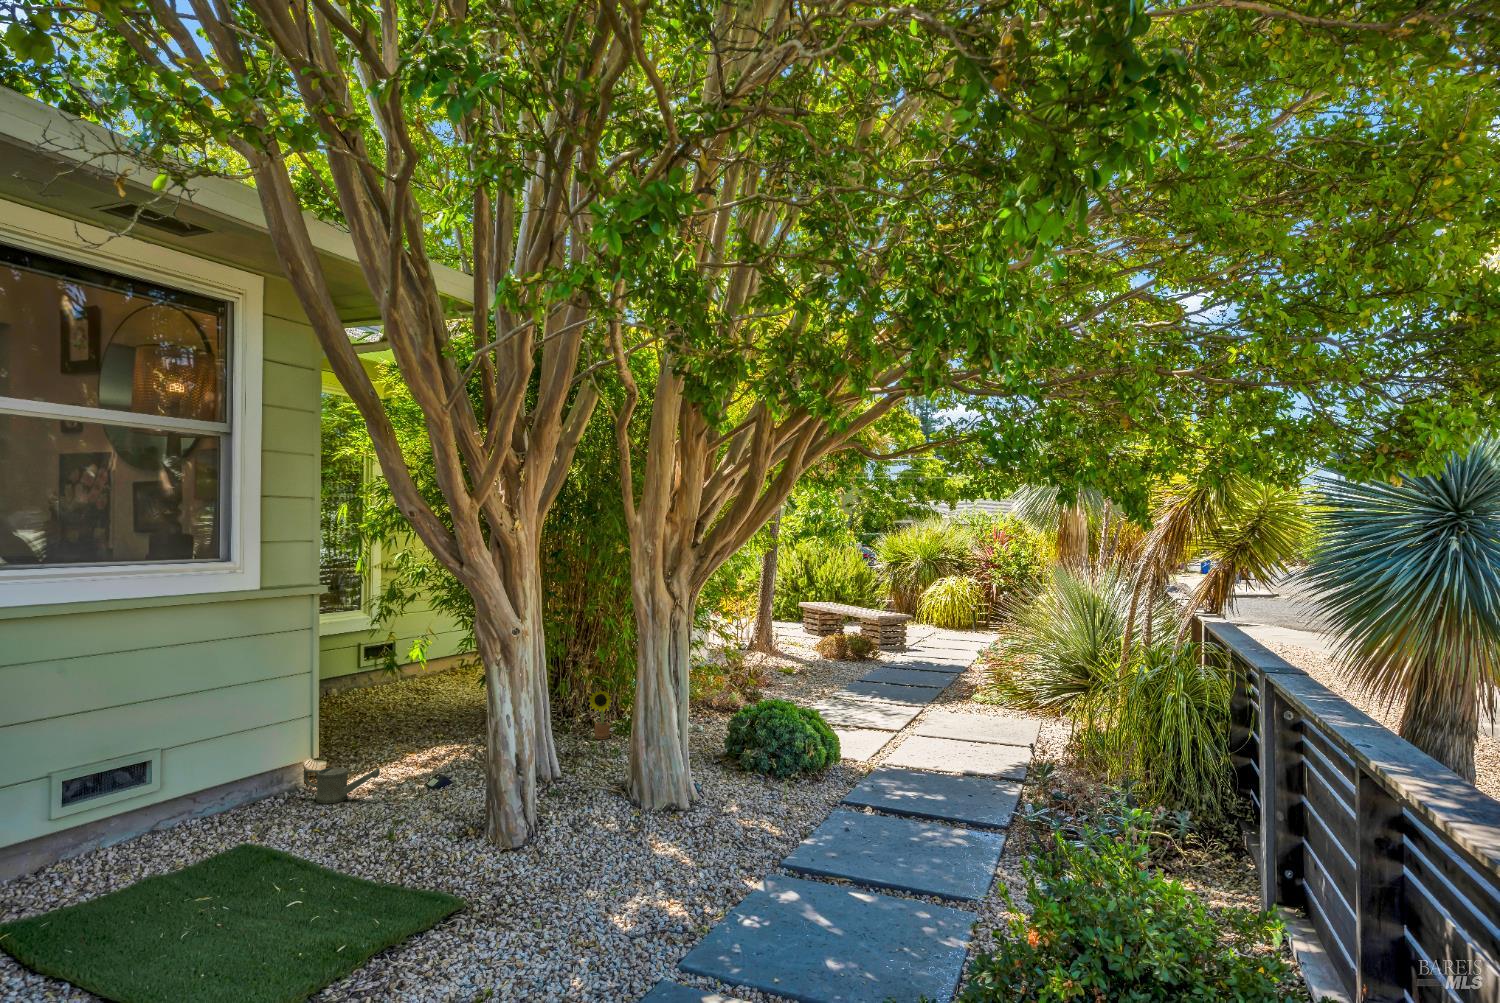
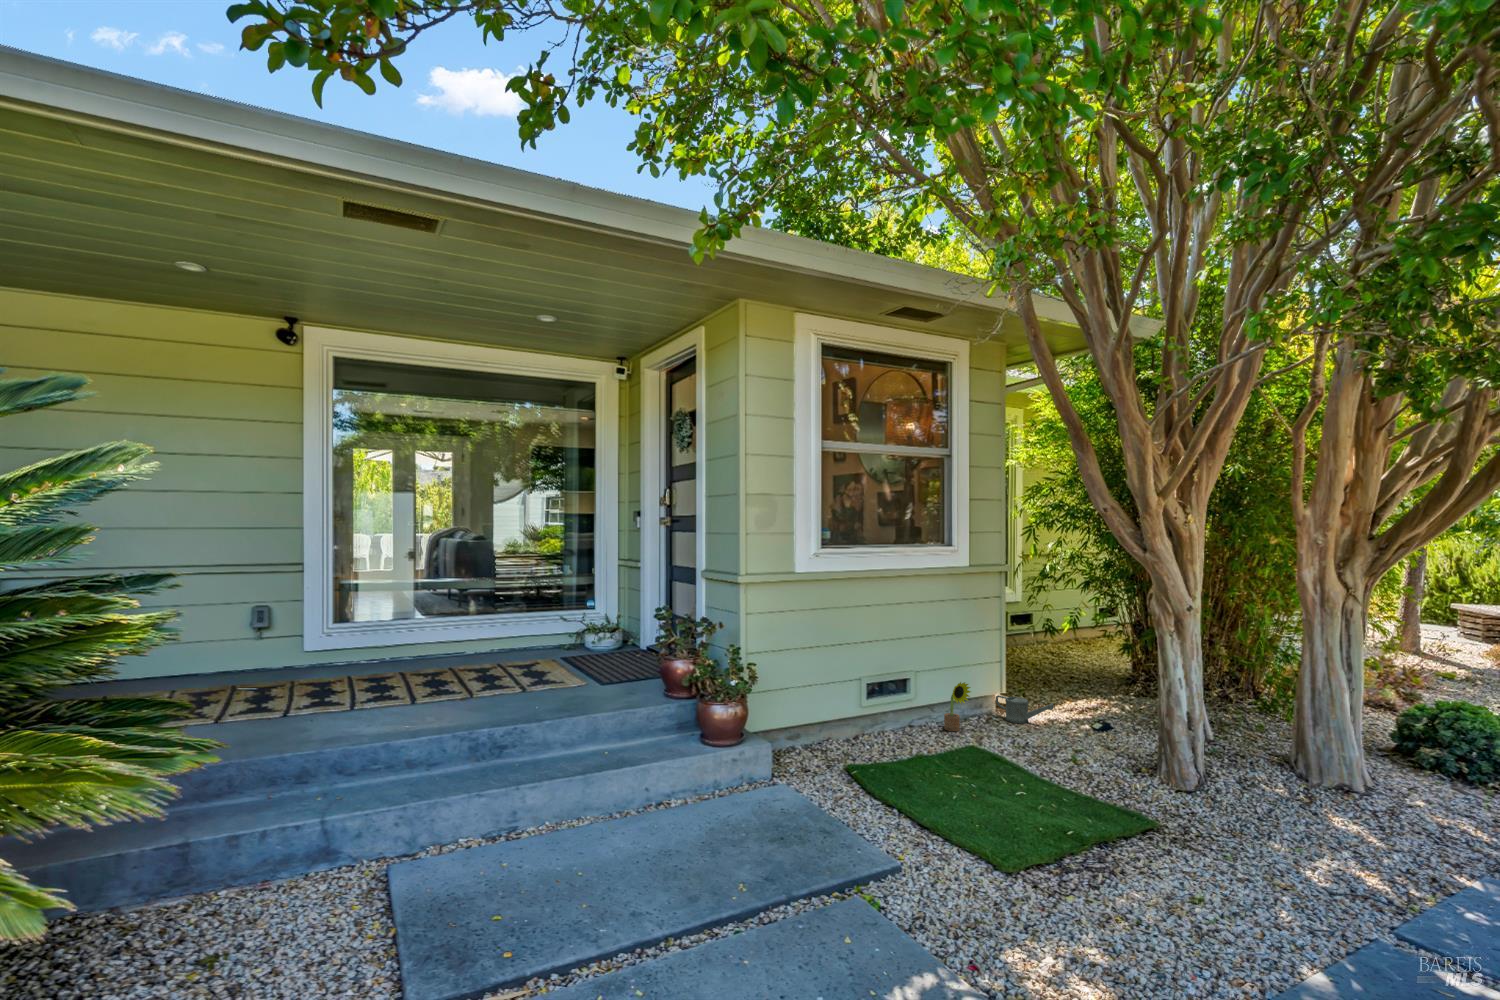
decorative plant: present [588,690,612,739] -> present [944,682,971,731]

